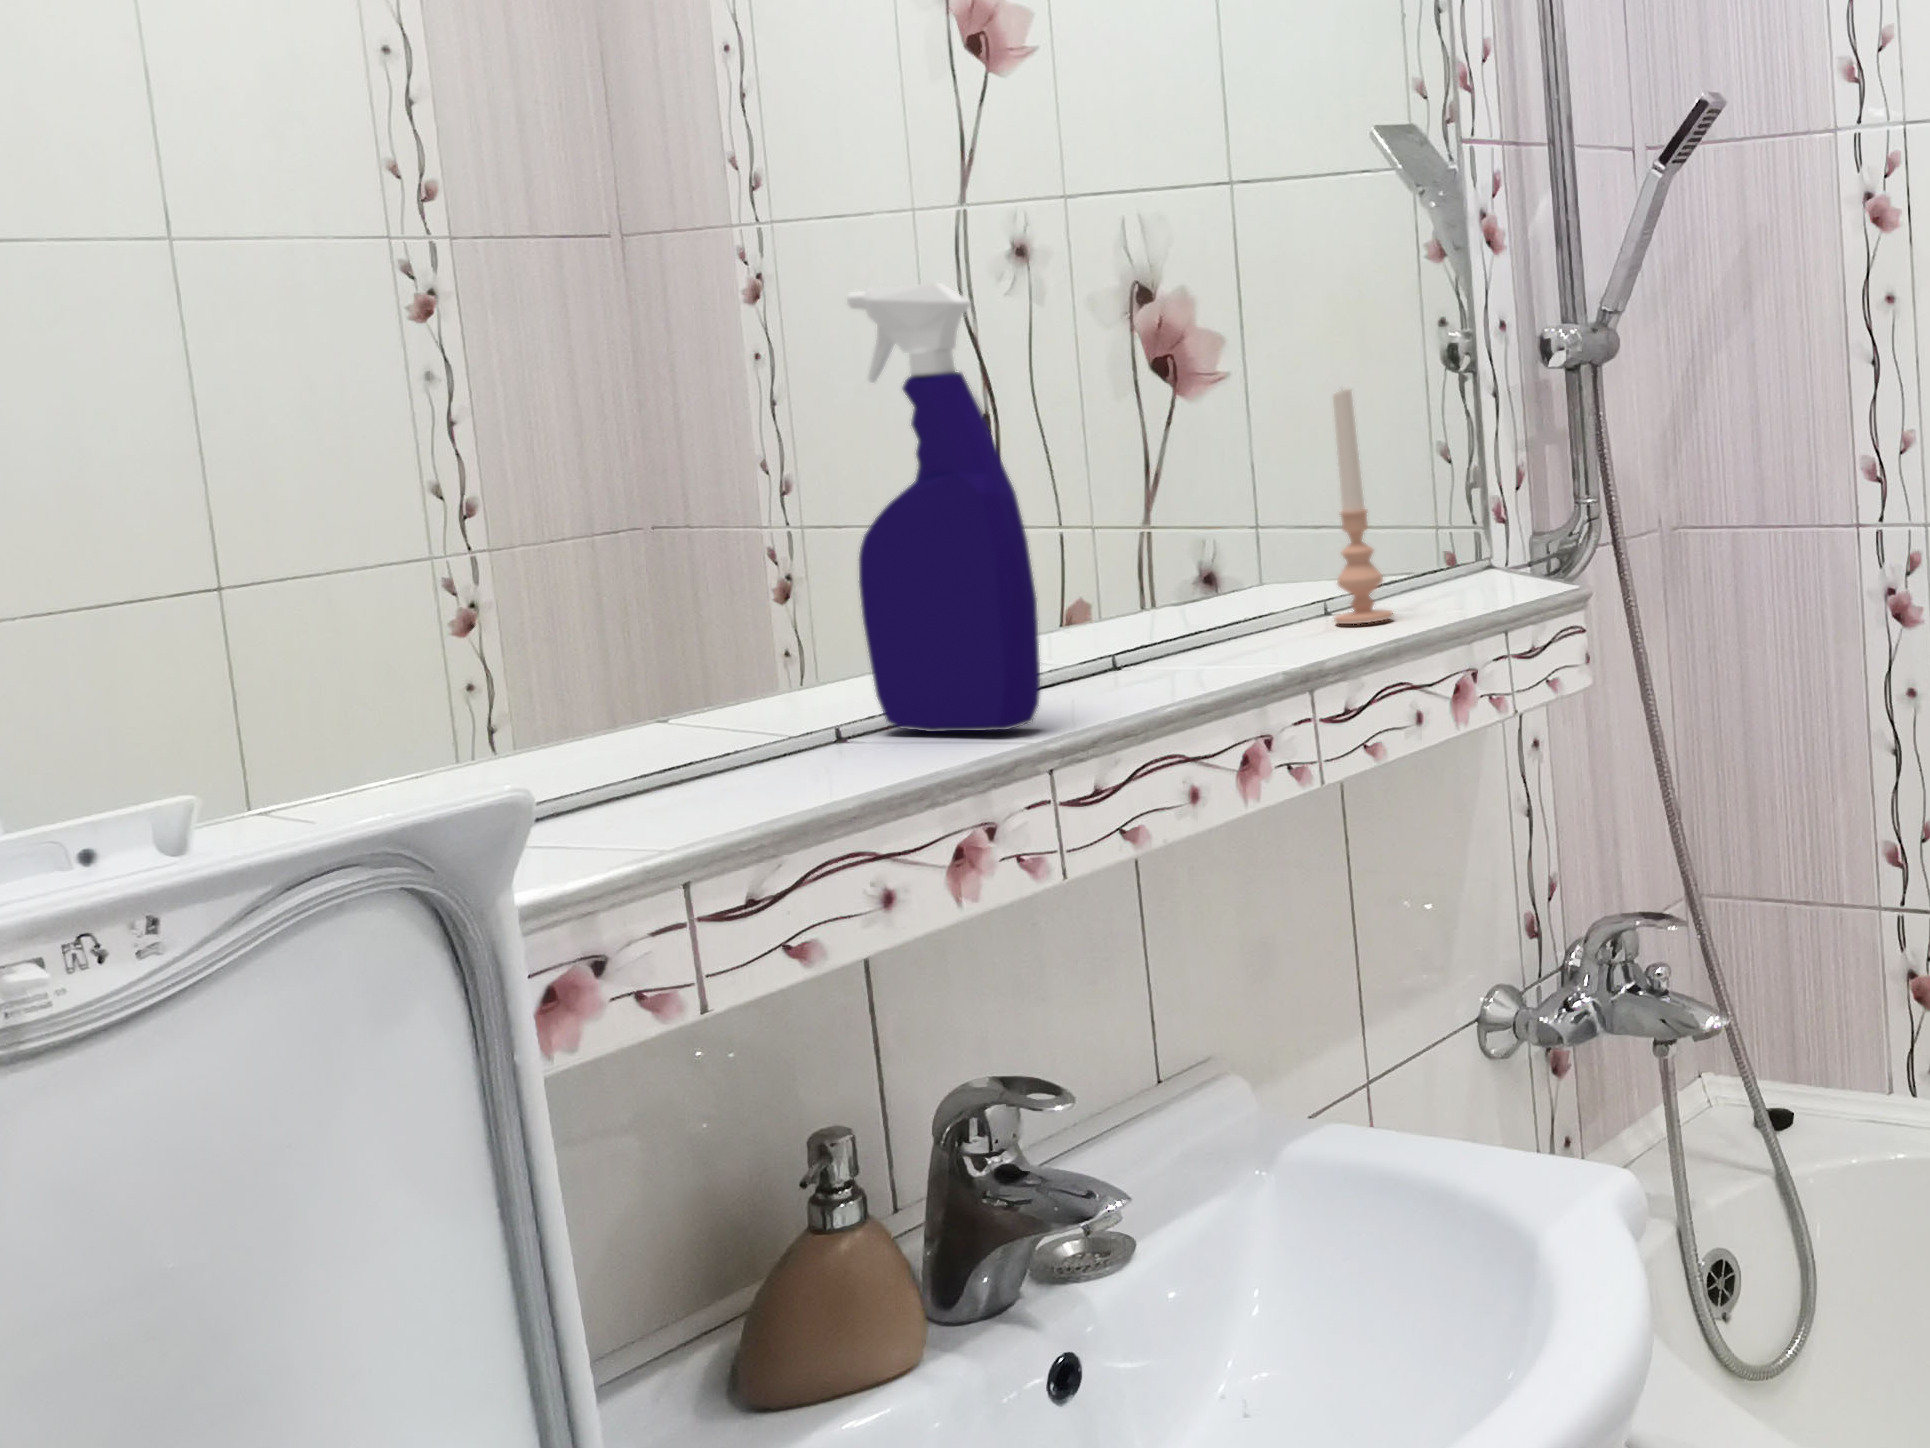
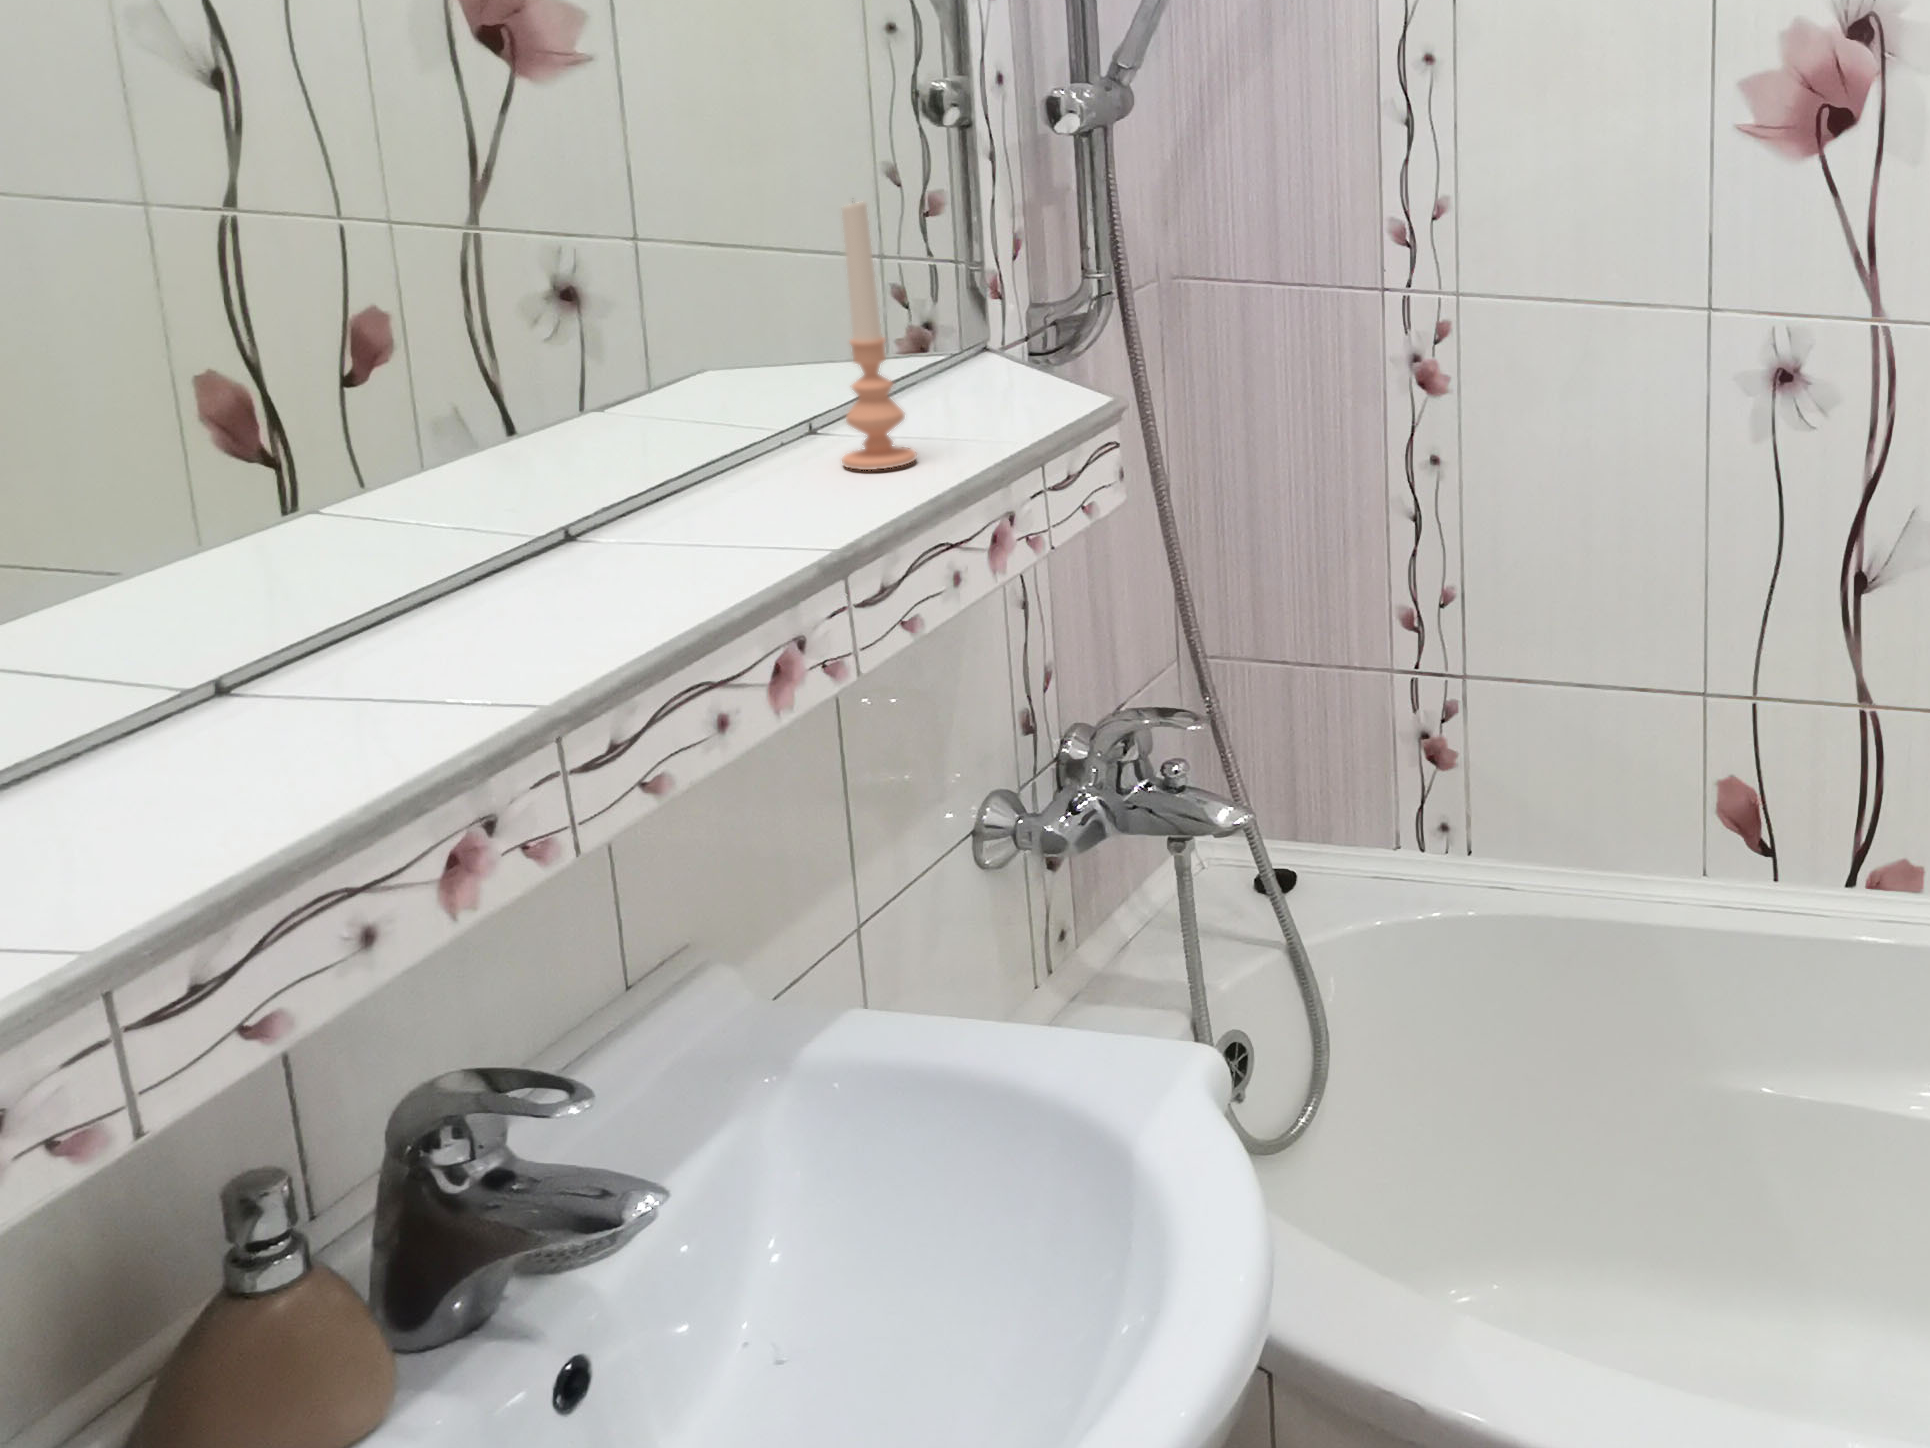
spray bottle: present [847,283,1040,732] -> none [226,144,532,692]

